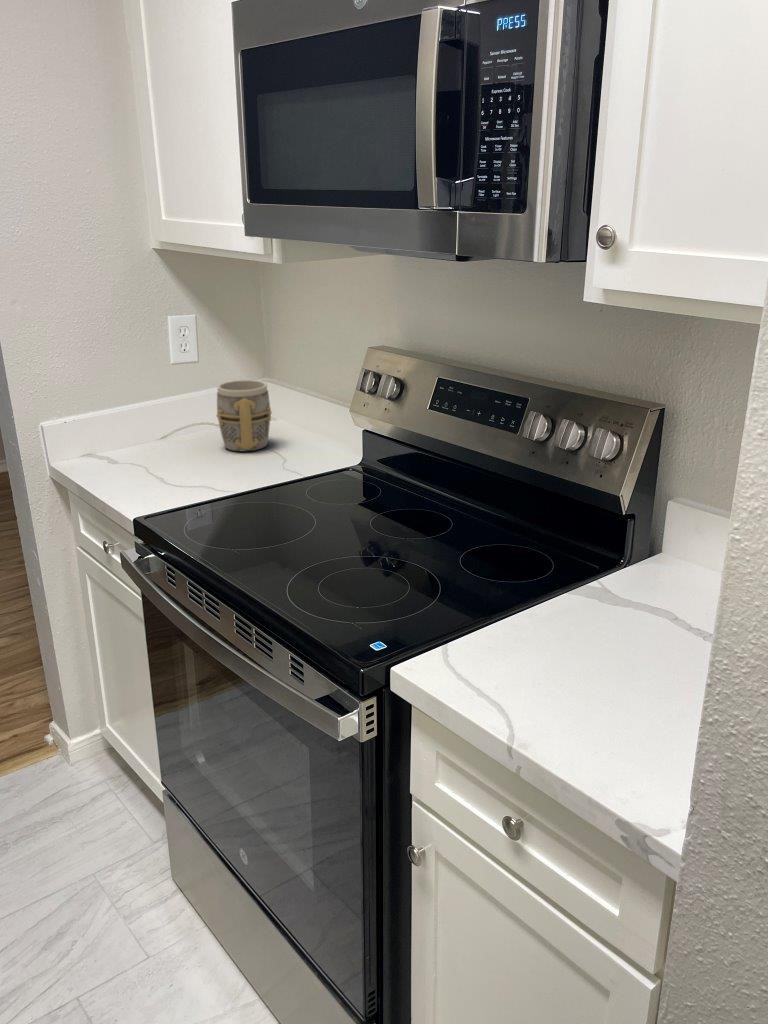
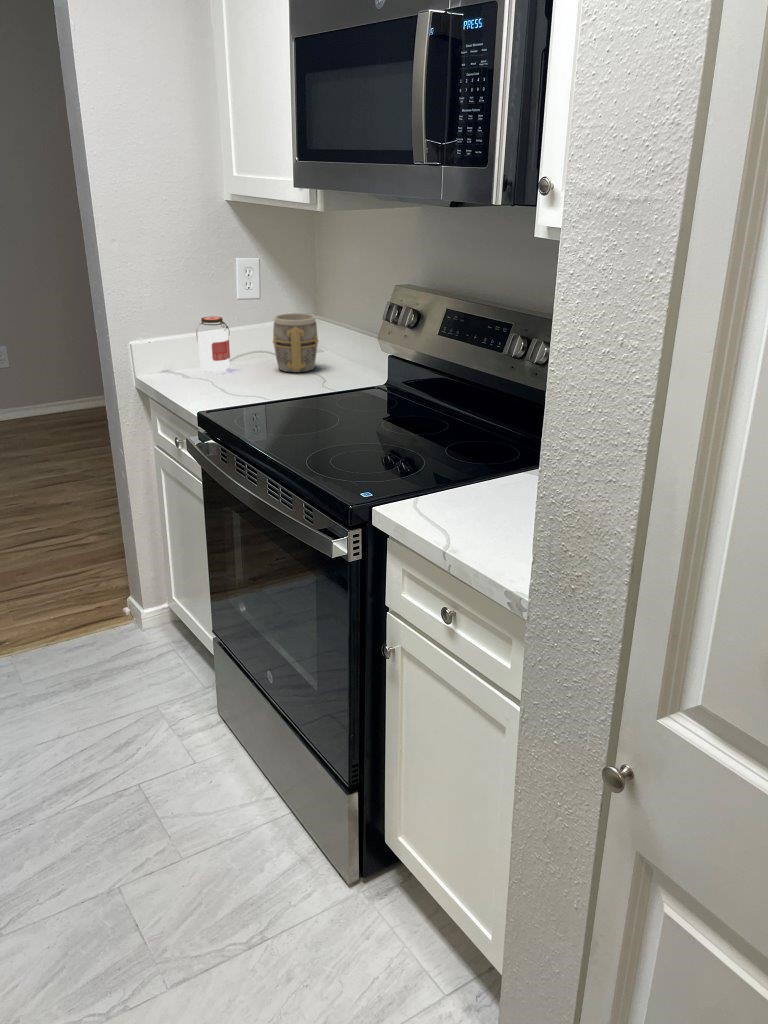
jar: none [123,389,166,456] -> present [196,316,230,372]

